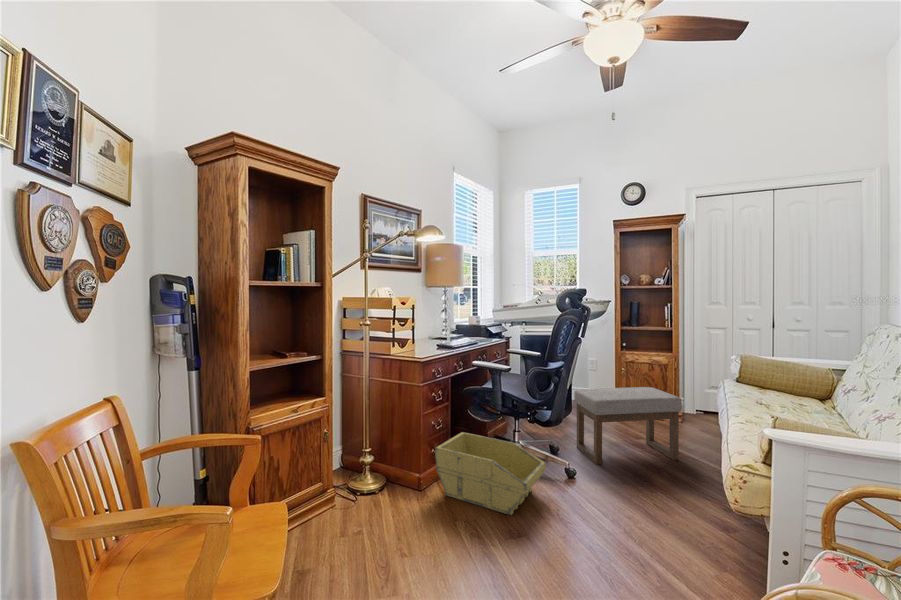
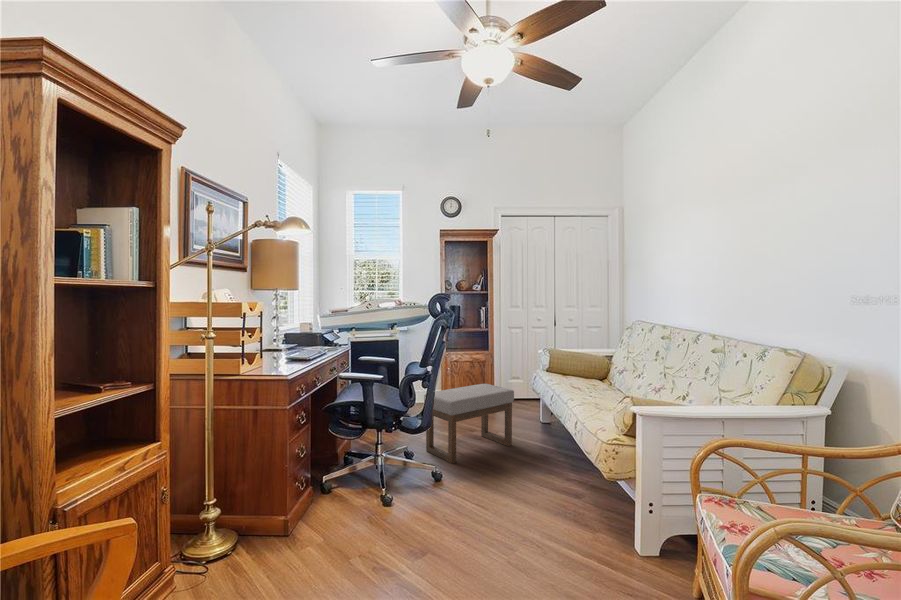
storage bin: present [435,432,546,515] -> none [304,456,423,533]

